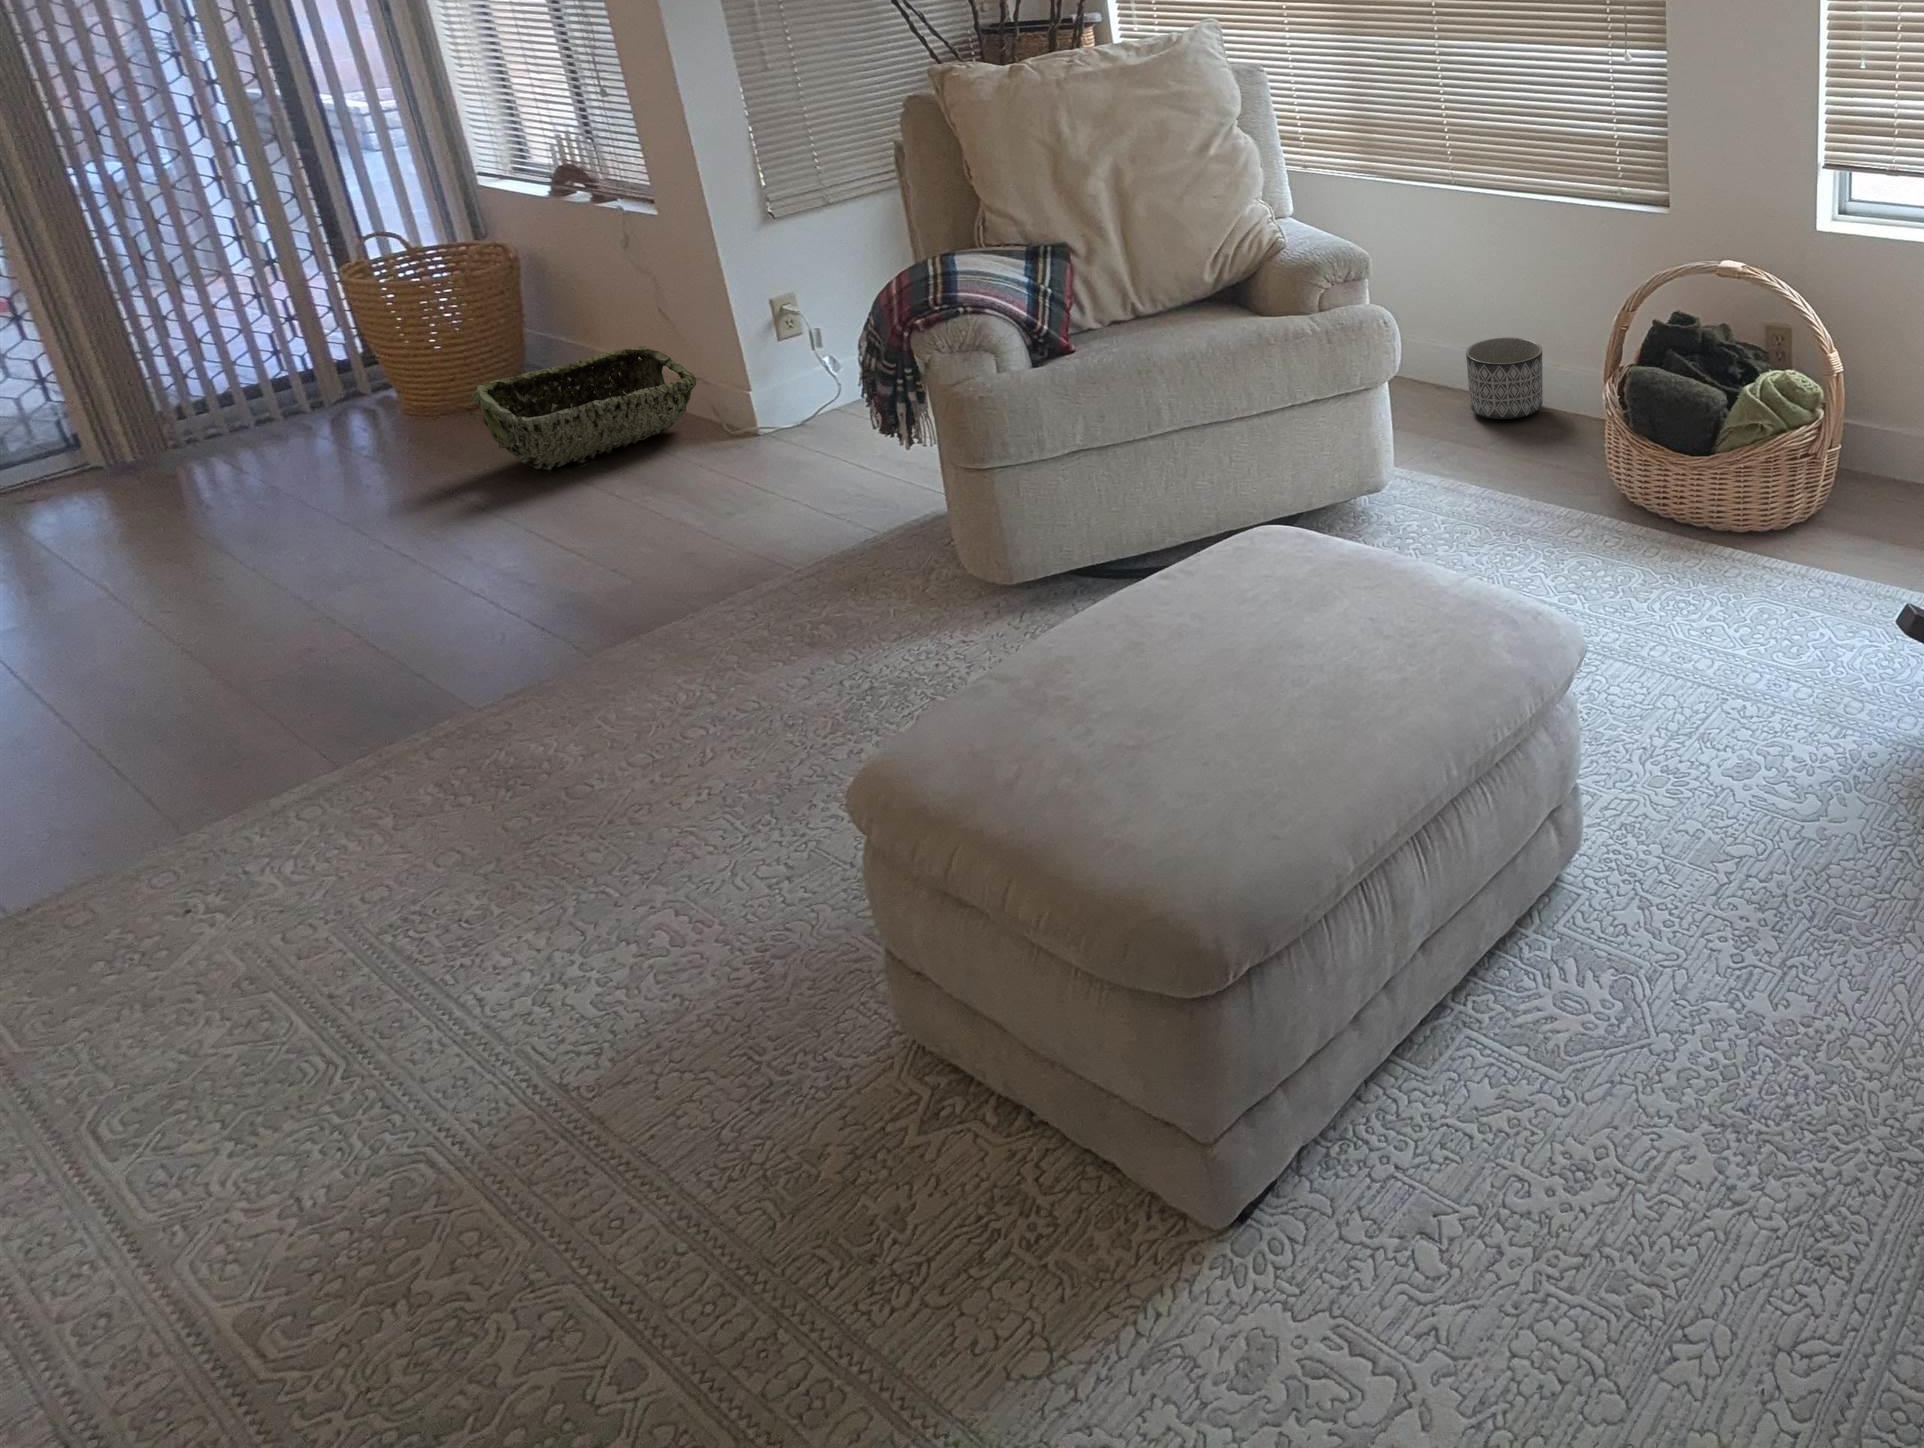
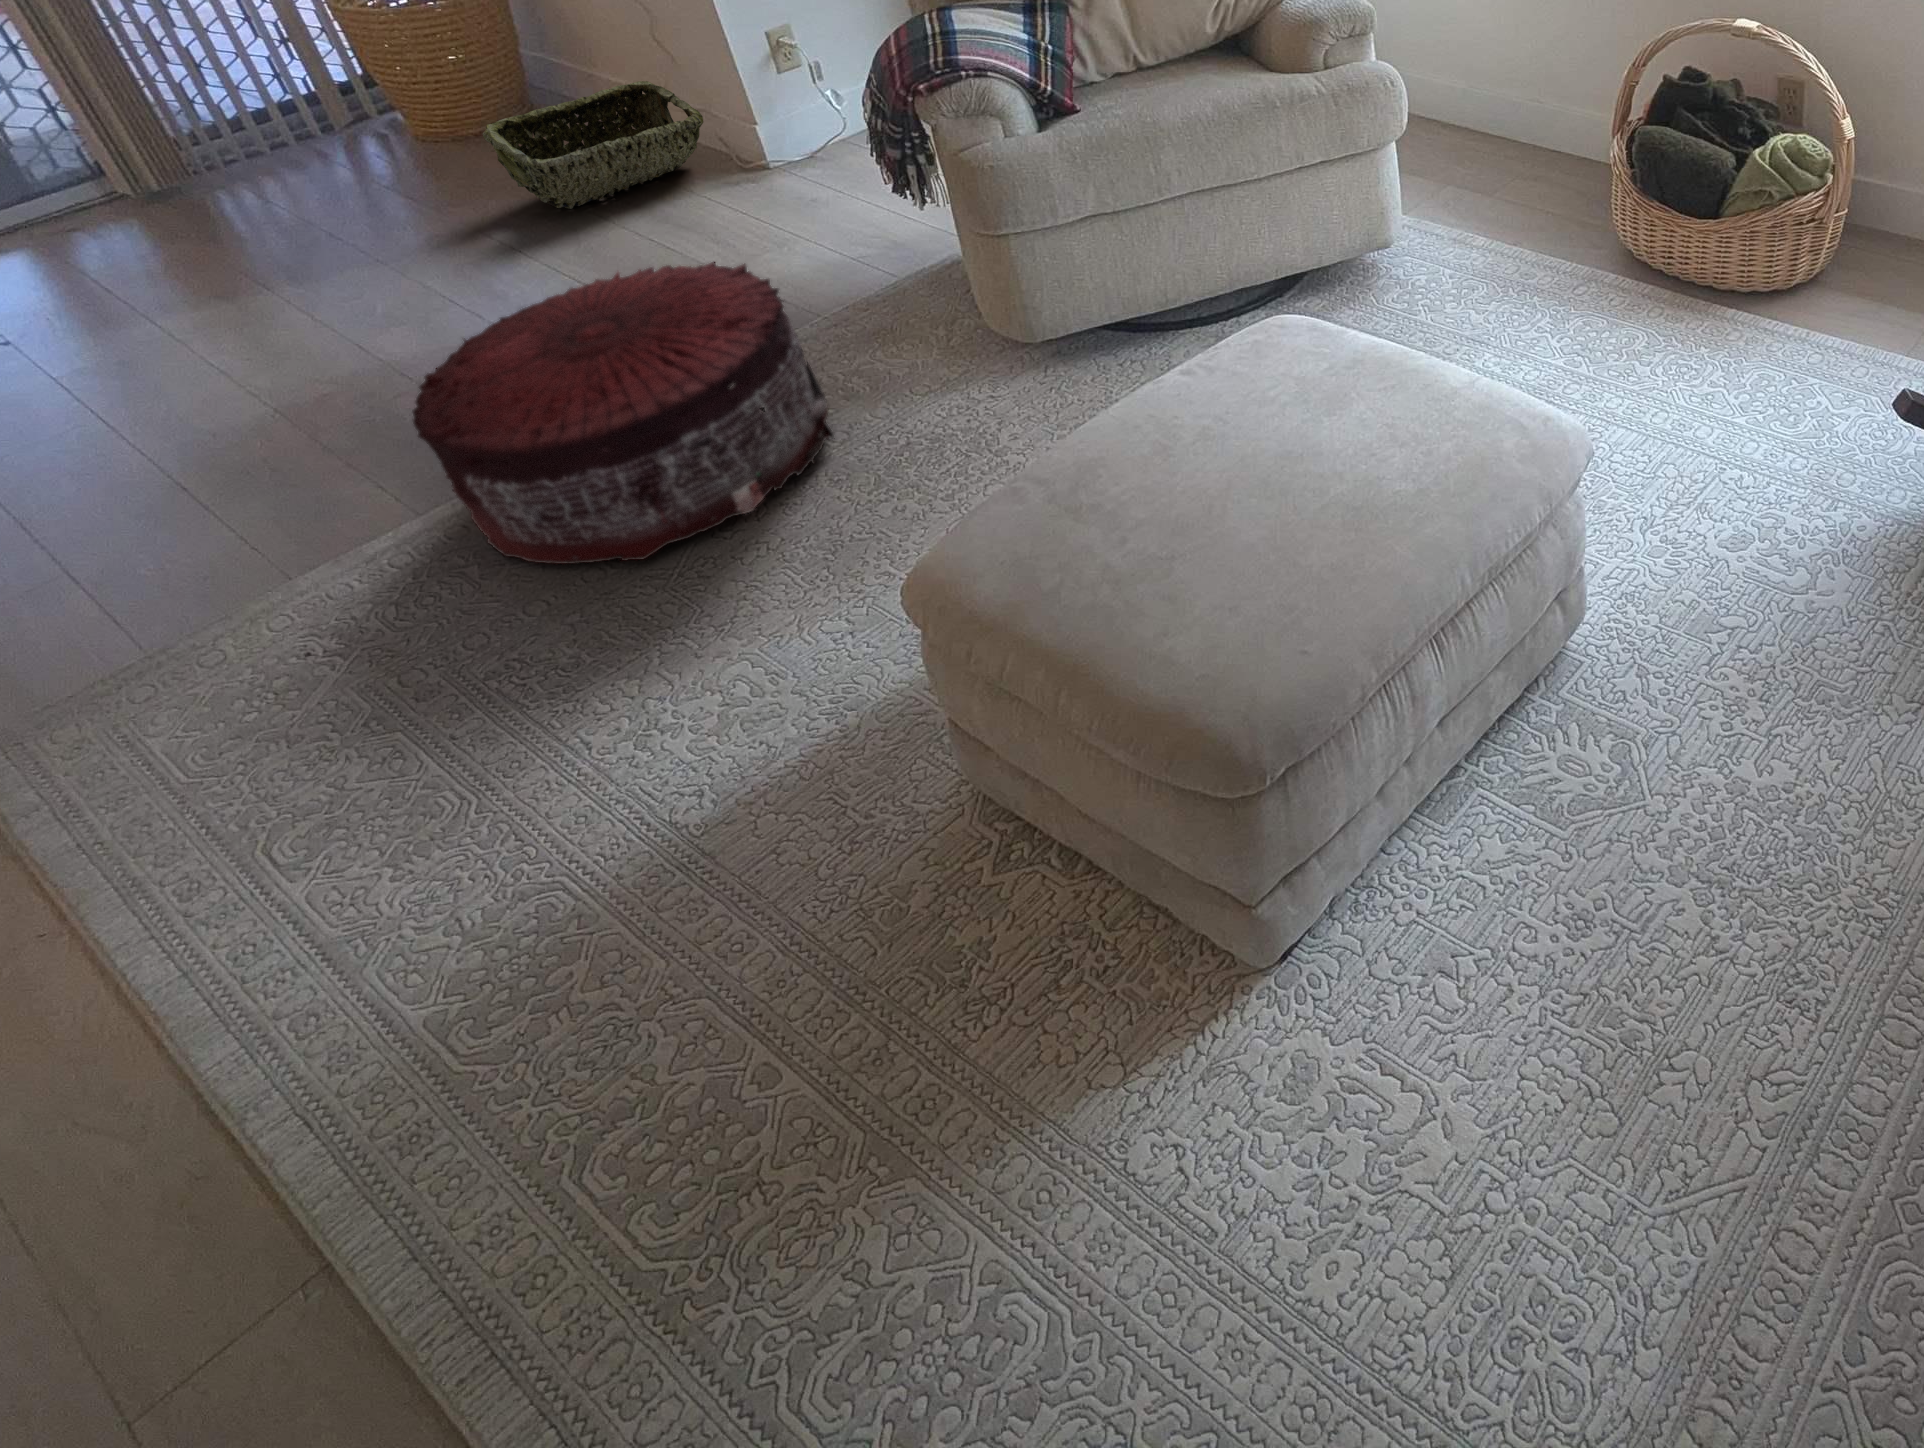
planter: present [1466,337,1543,419] -> none [1472,85,1549,169]
pouf: none [351,498,793,812] -> present [413,262,835,564]

